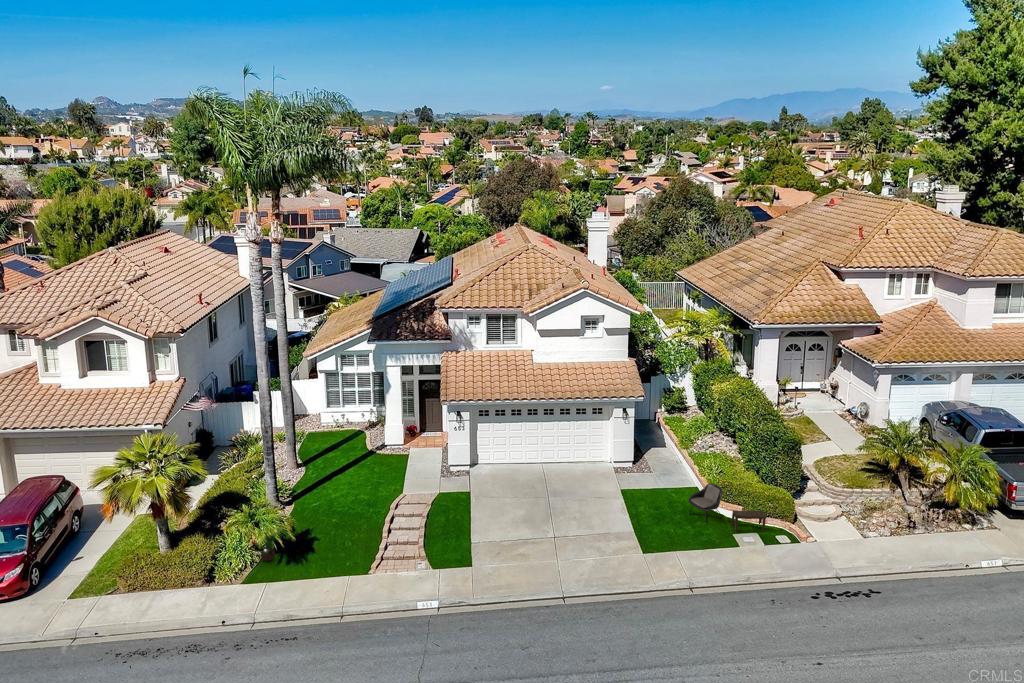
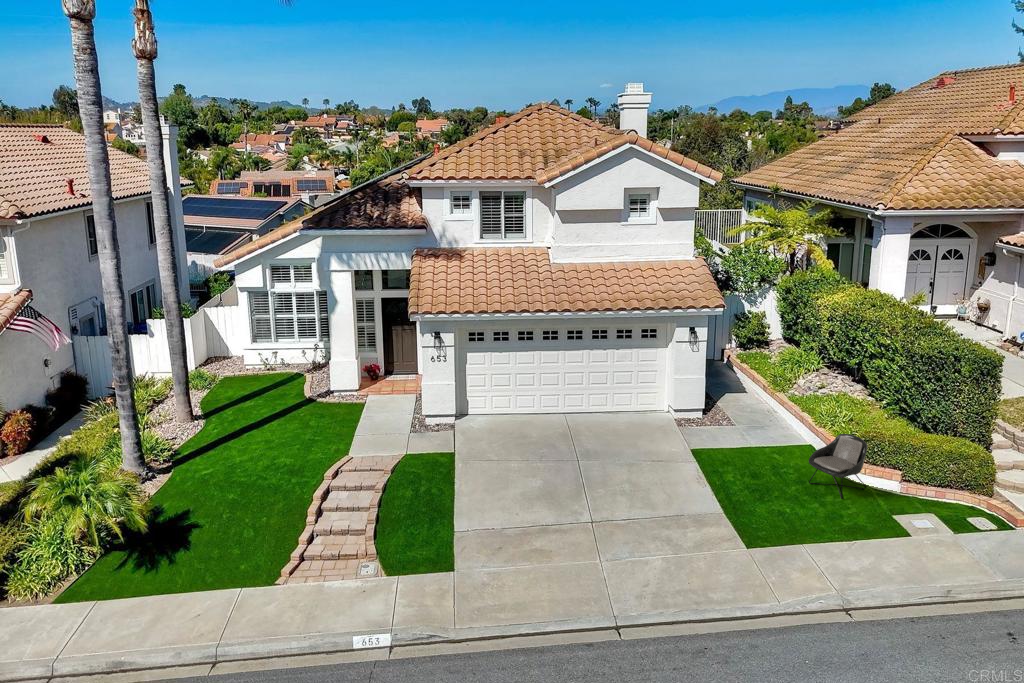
bench: present [731,510,766,532] -> none [883,475,947,510]
potted tree: present [261,535,275,561] -> none [91,515,122,563]

